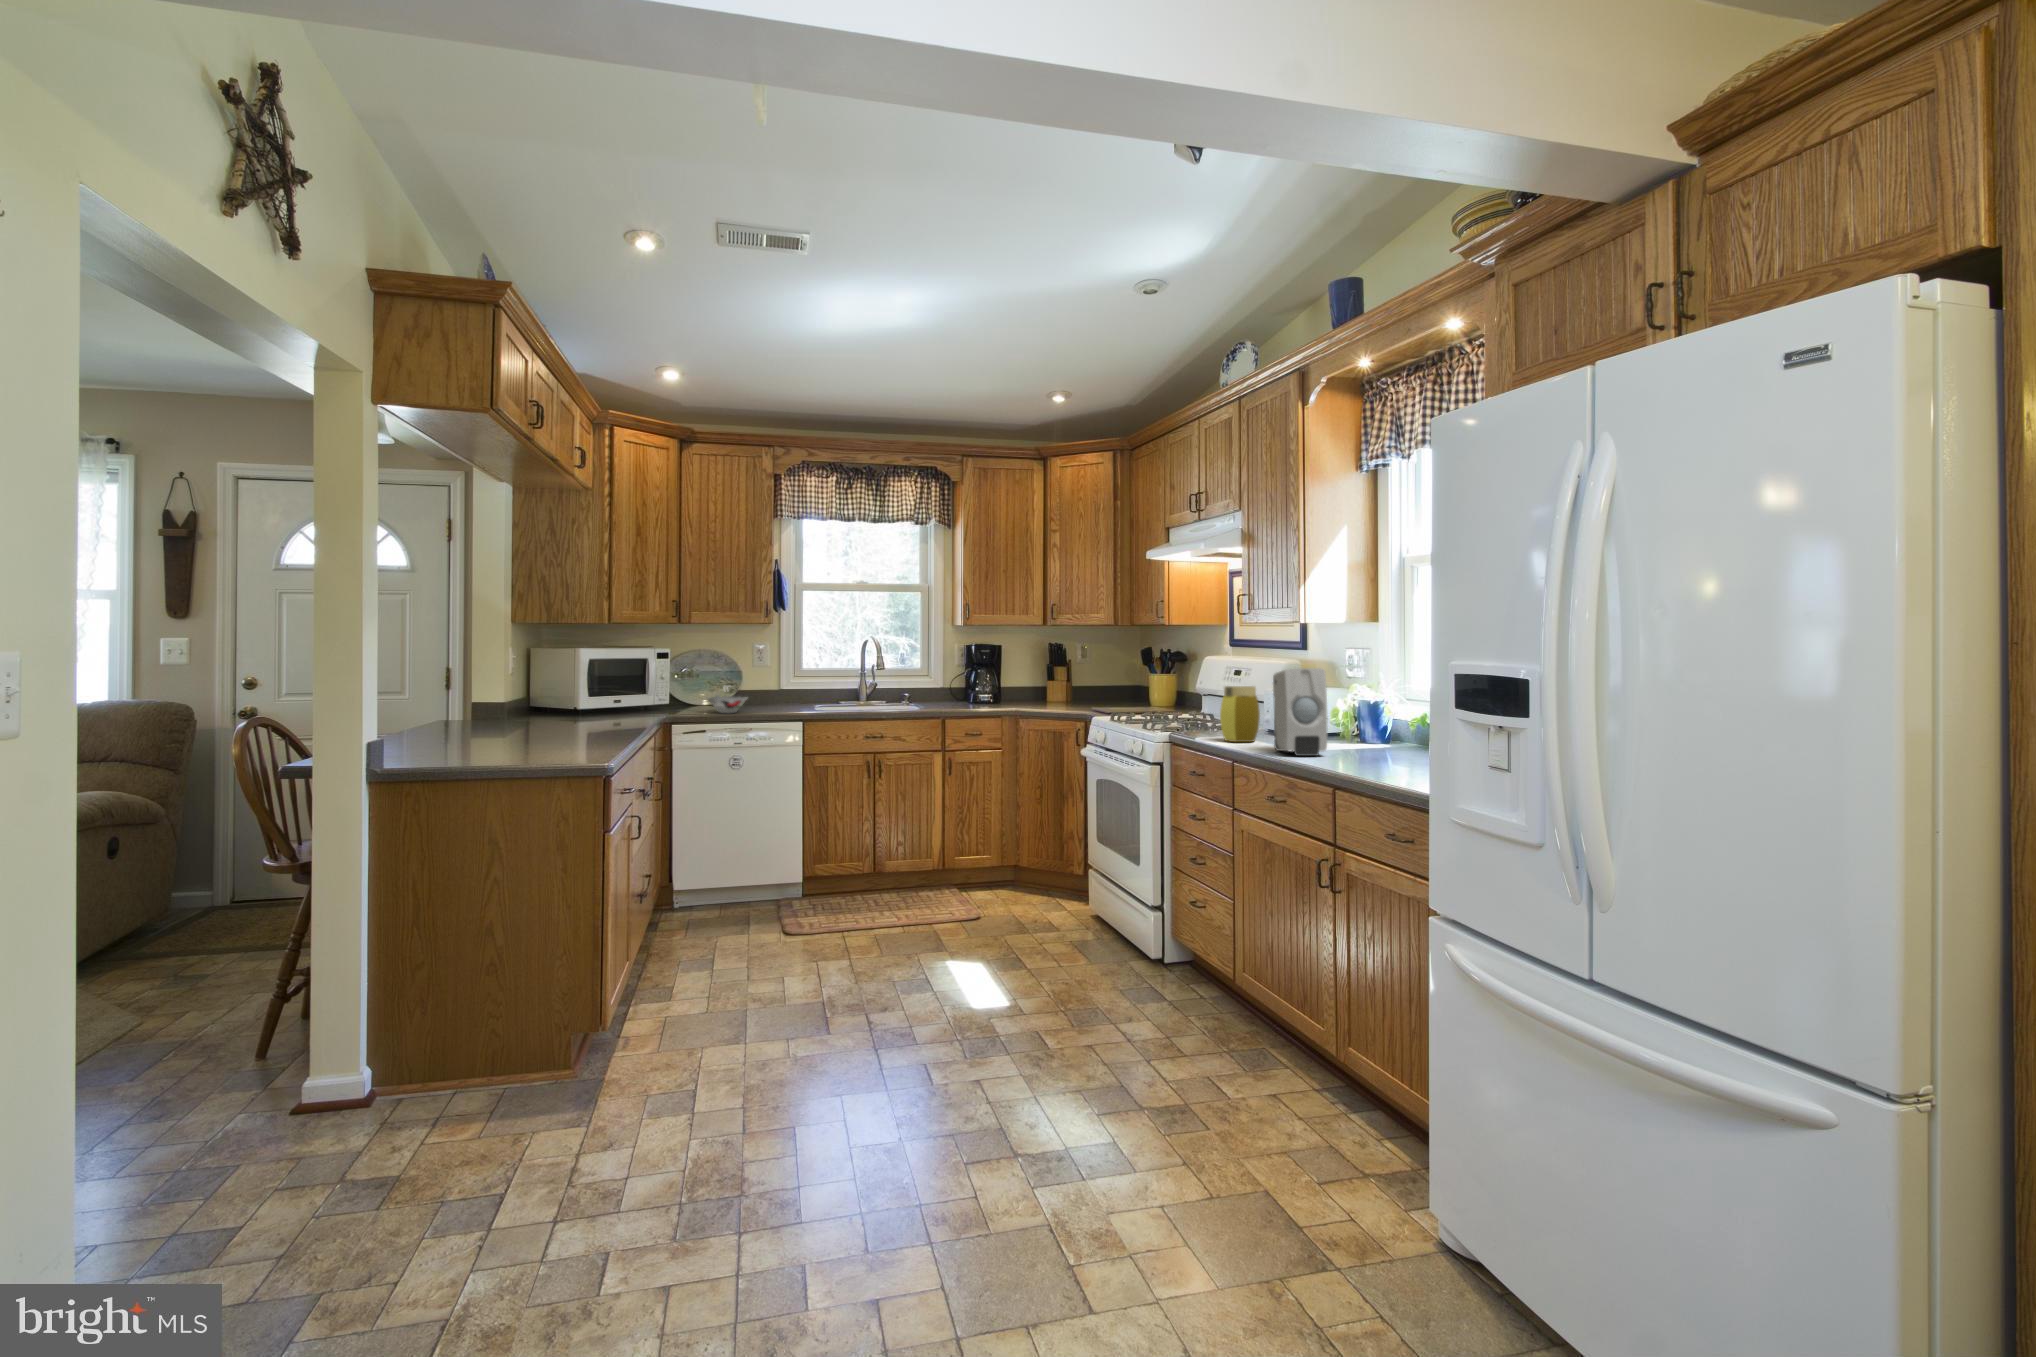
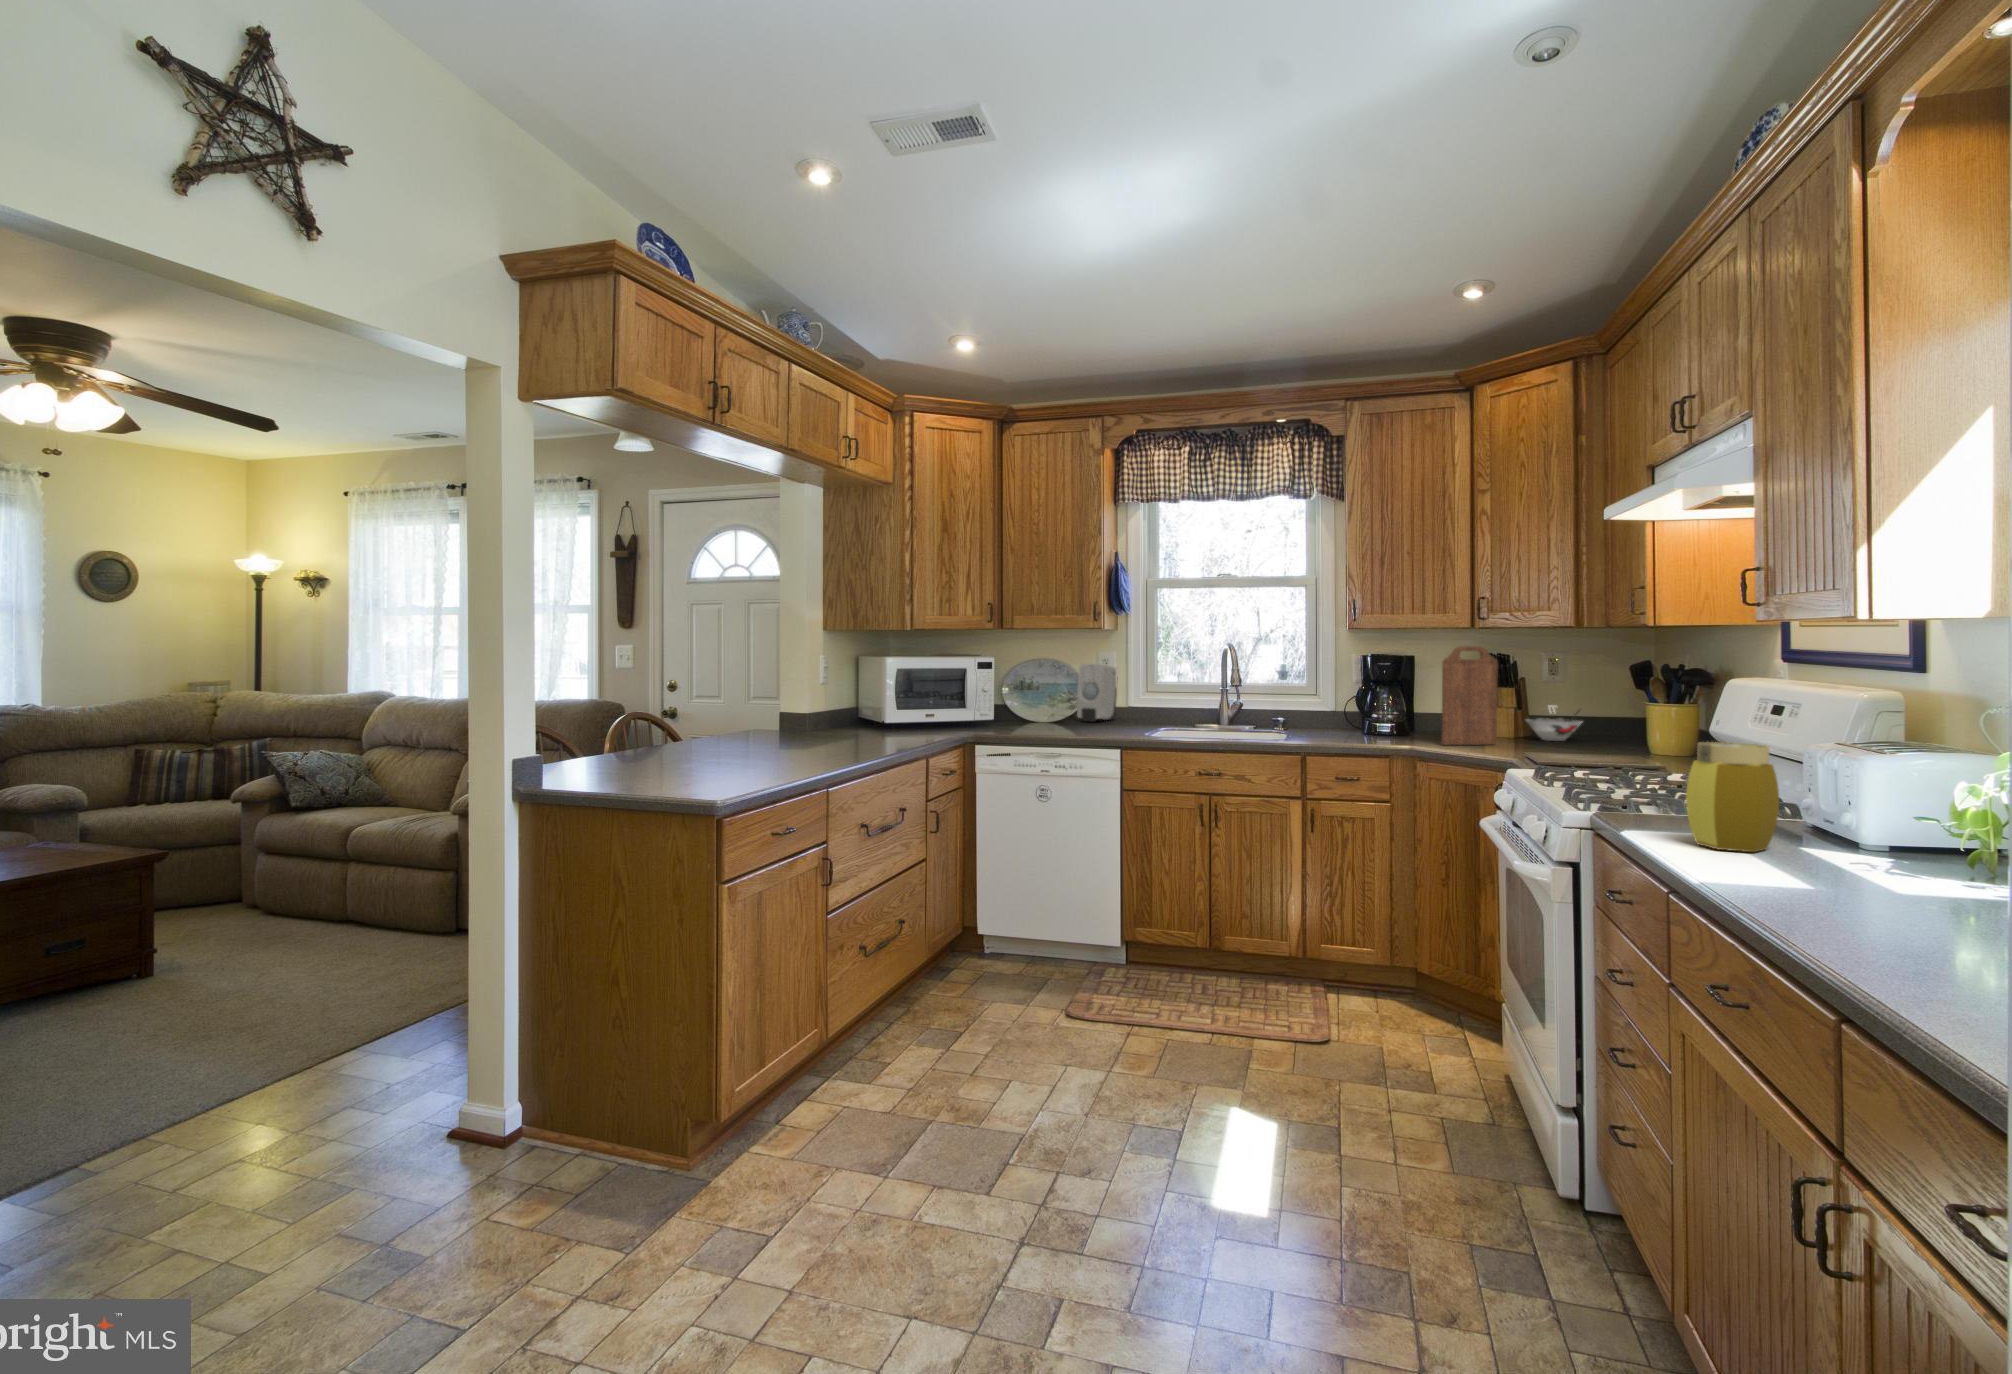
cutting board: none [1031,639,1063,708] -> present [1441,646,1498,745]
soap dispenser: present [1273,668,1328,756] -> present [1077,664,1117,721]
bowl: present [708,694,747,713] -> present [1525,706,1582,741]

